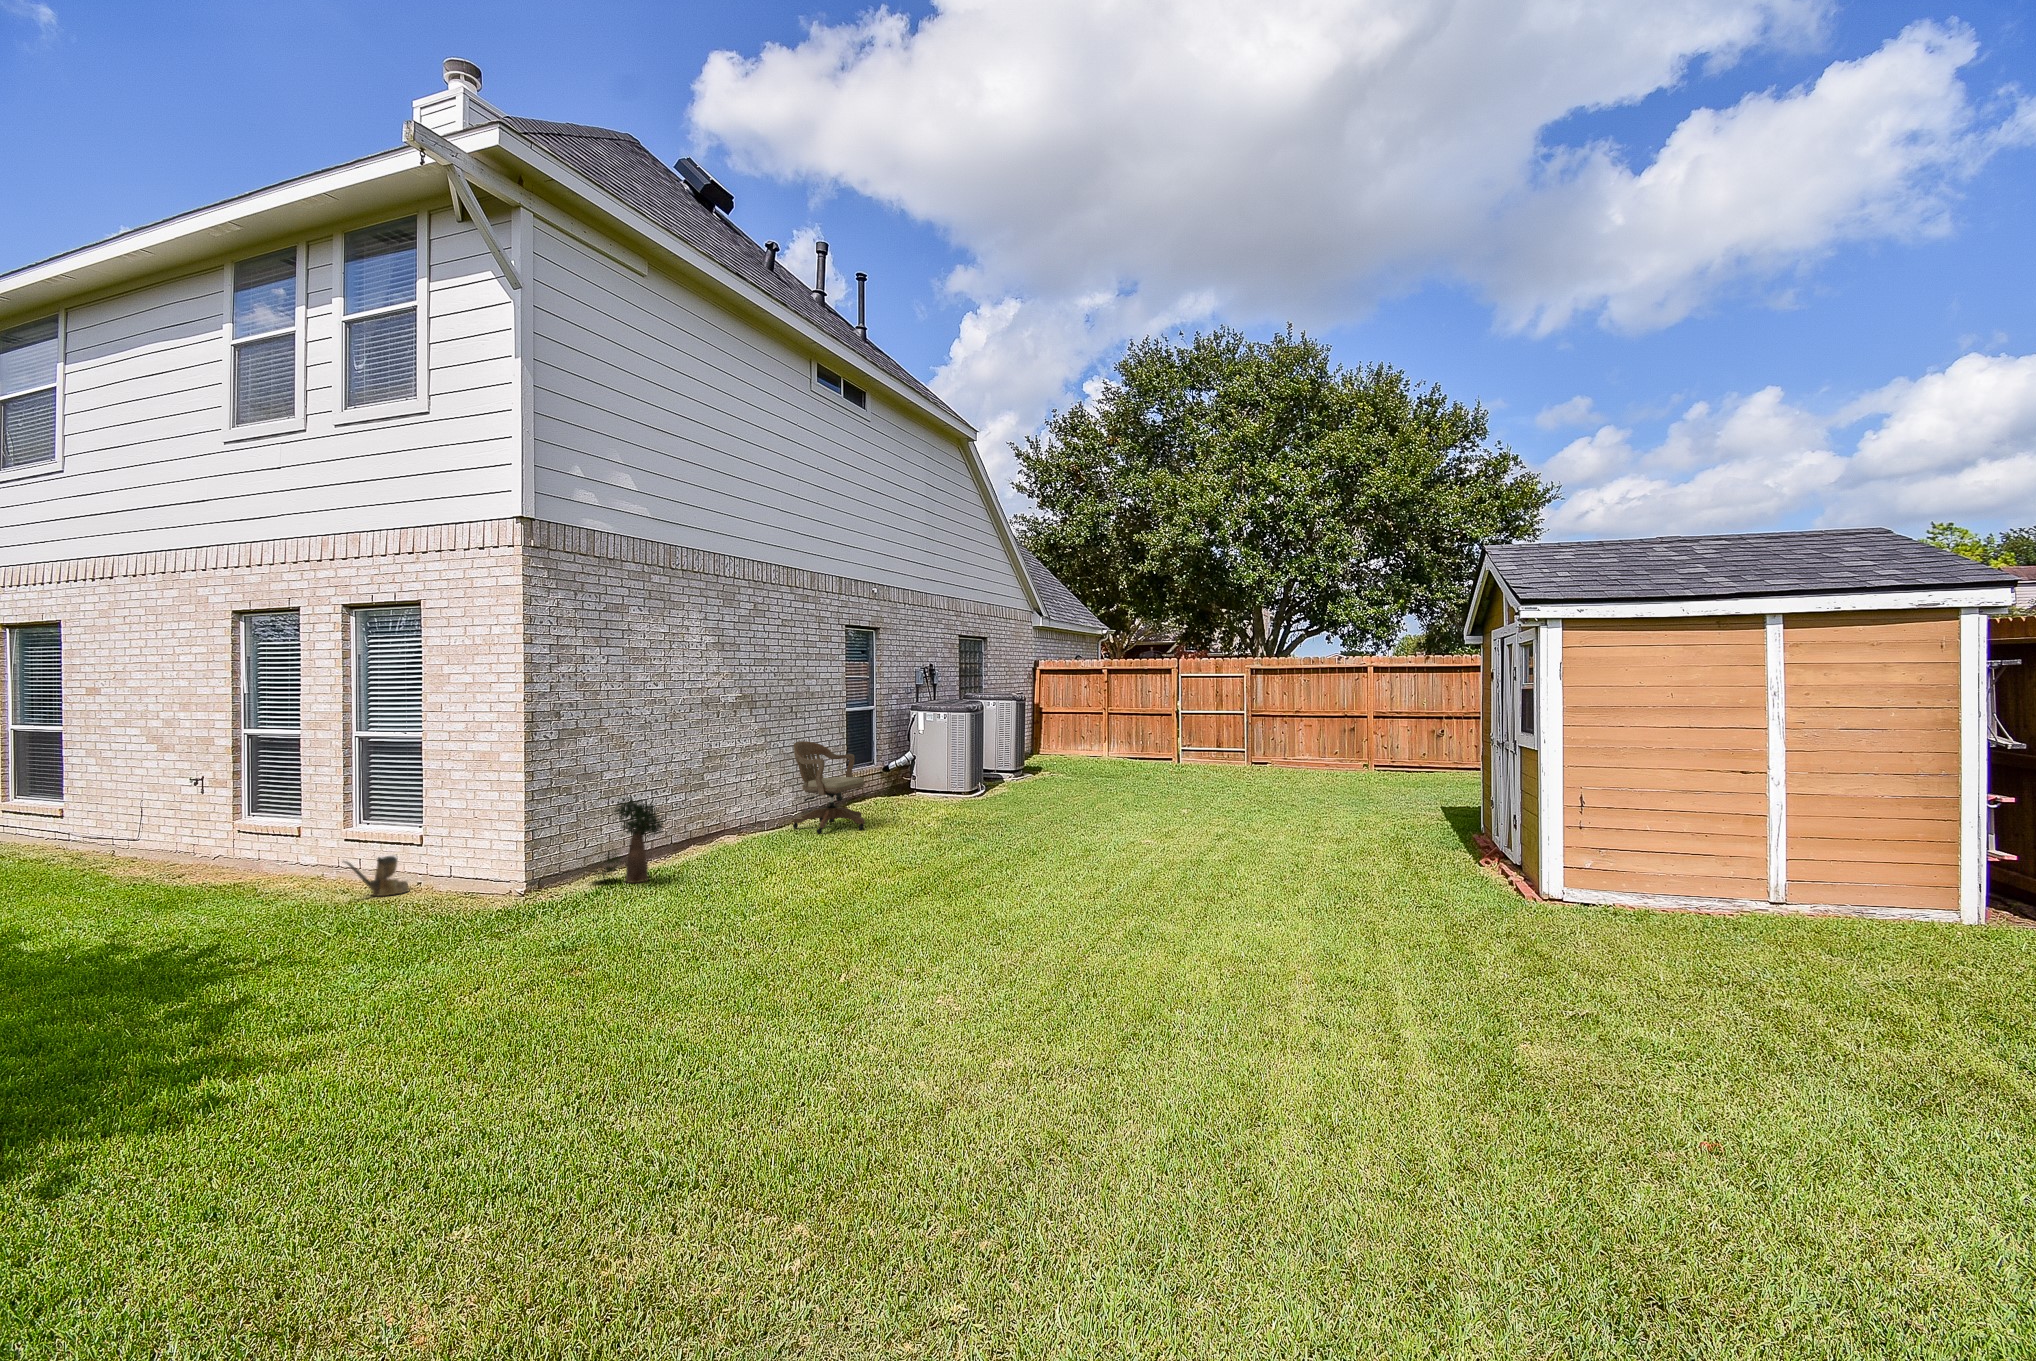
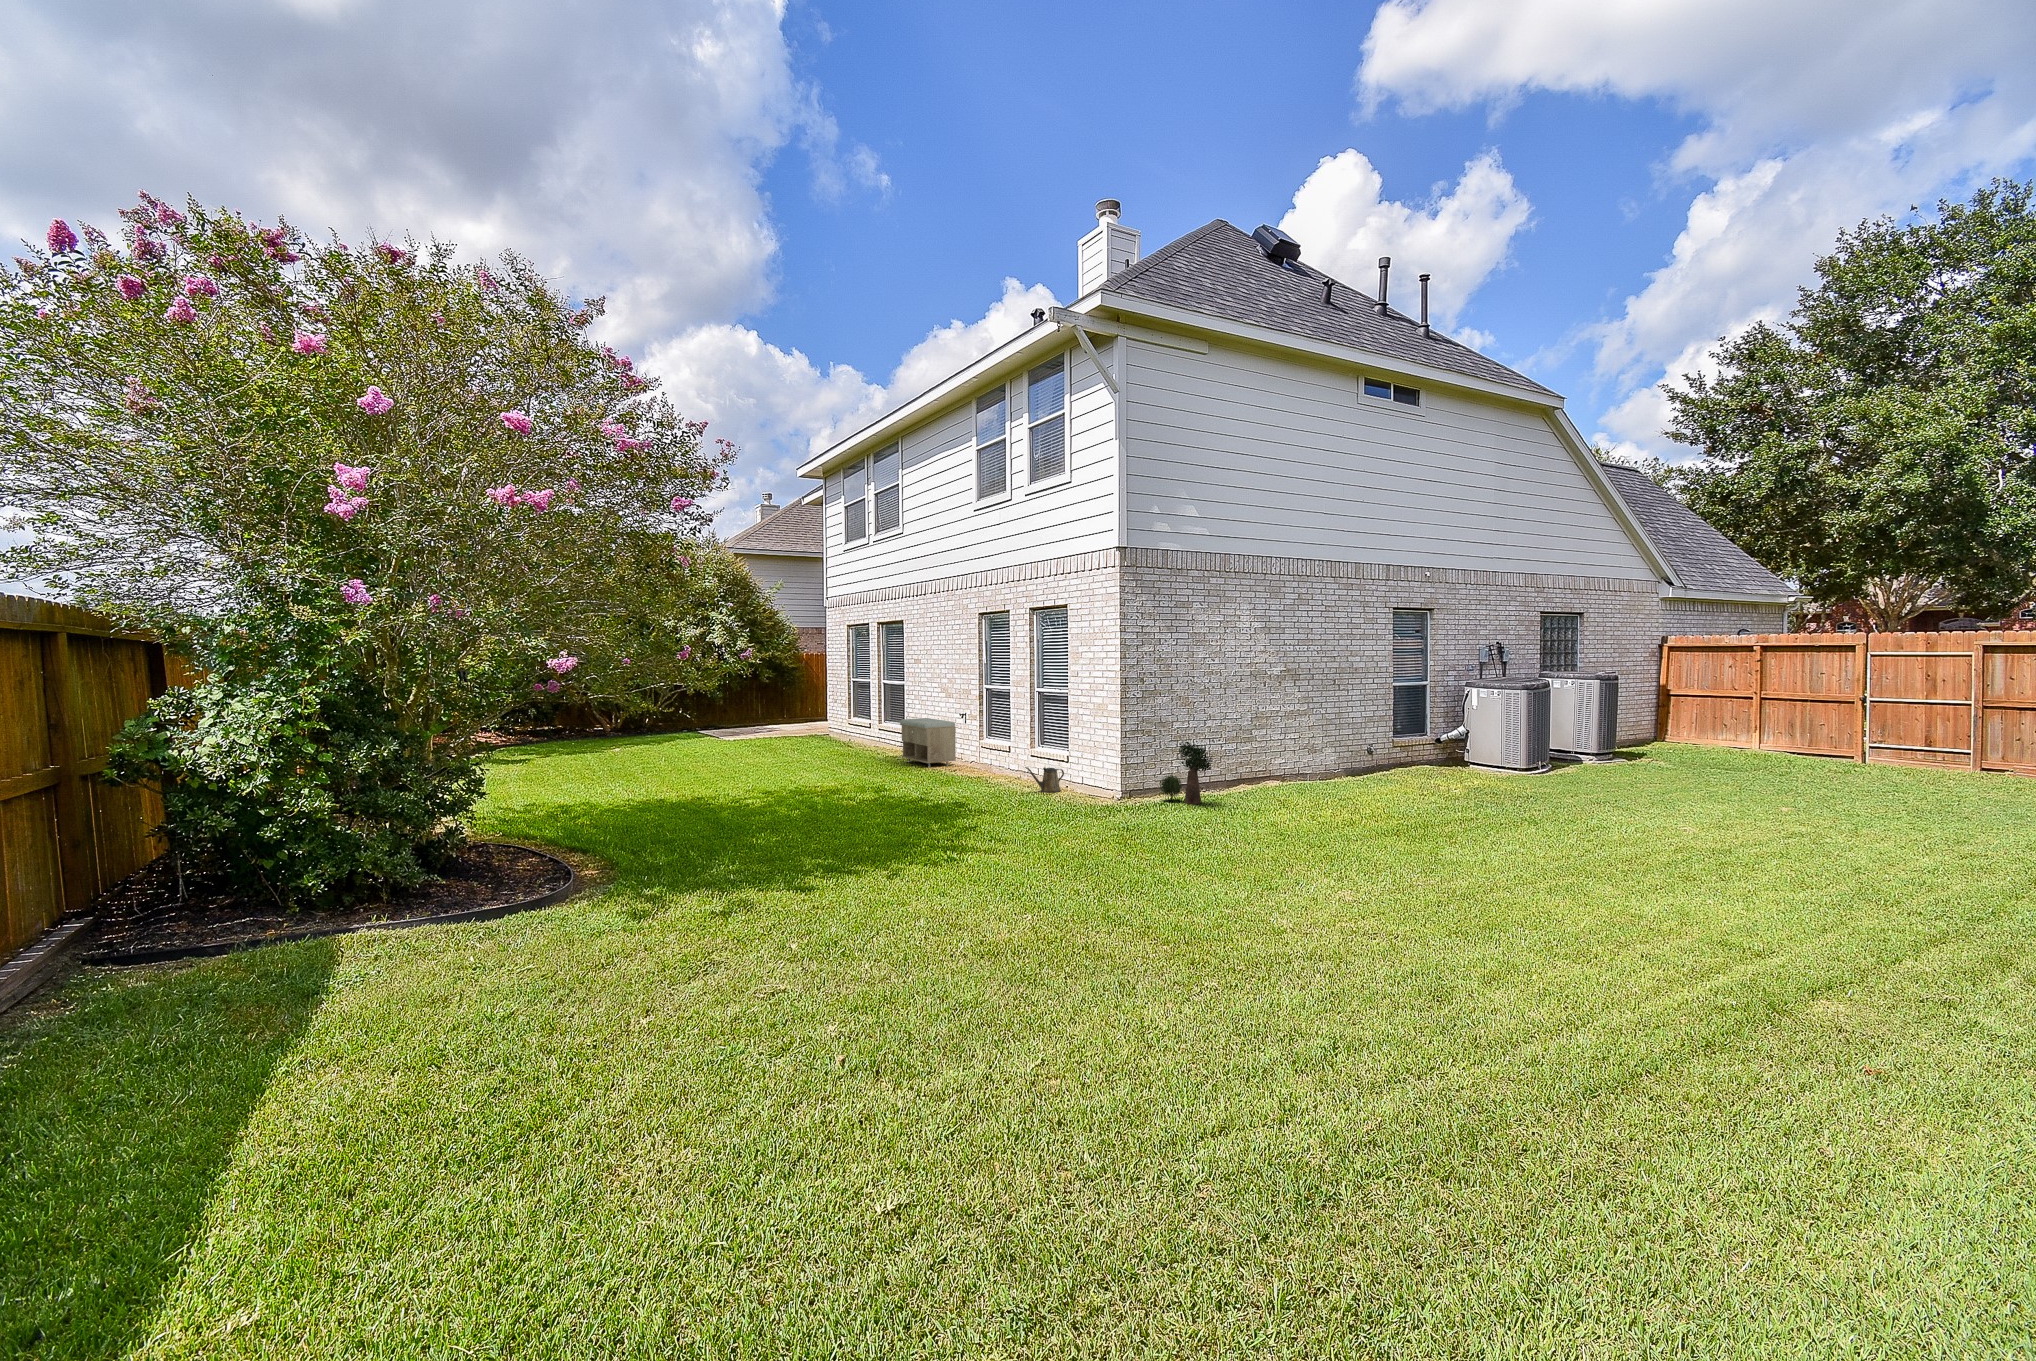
chair: present [793,741,865,834] -> none [1332,710,1399,790]
storage bench: none [29,790,171,878] -> present [900,718,956,767]

